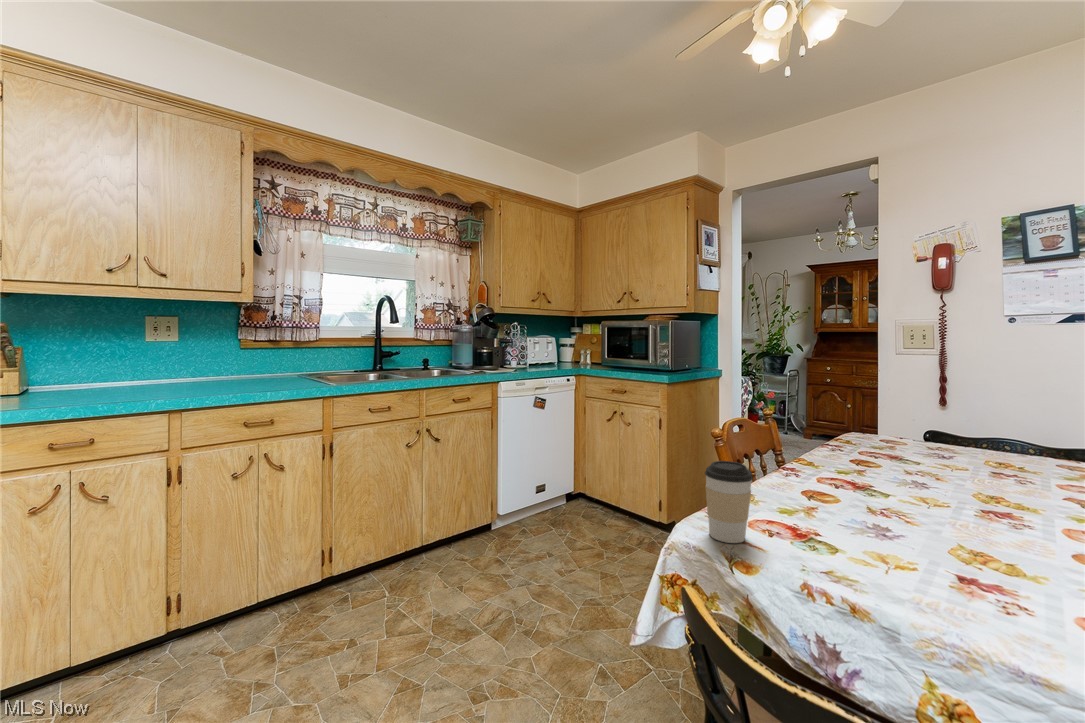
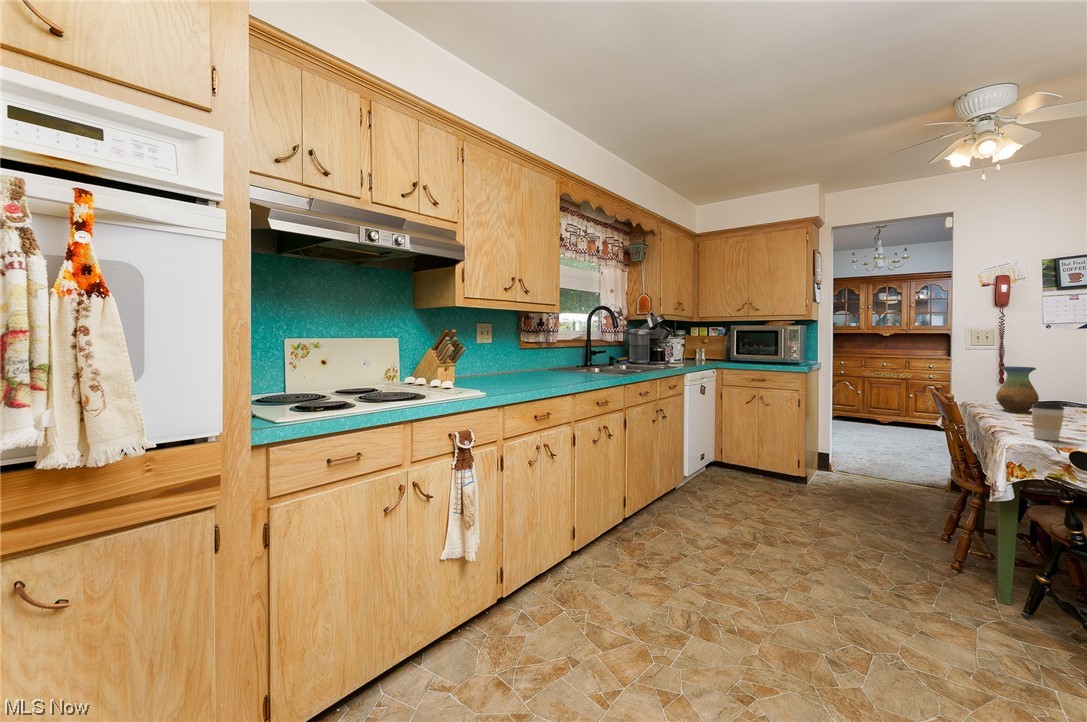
vase: none [841,383,900,460] -> present [996,366,1039,412]

